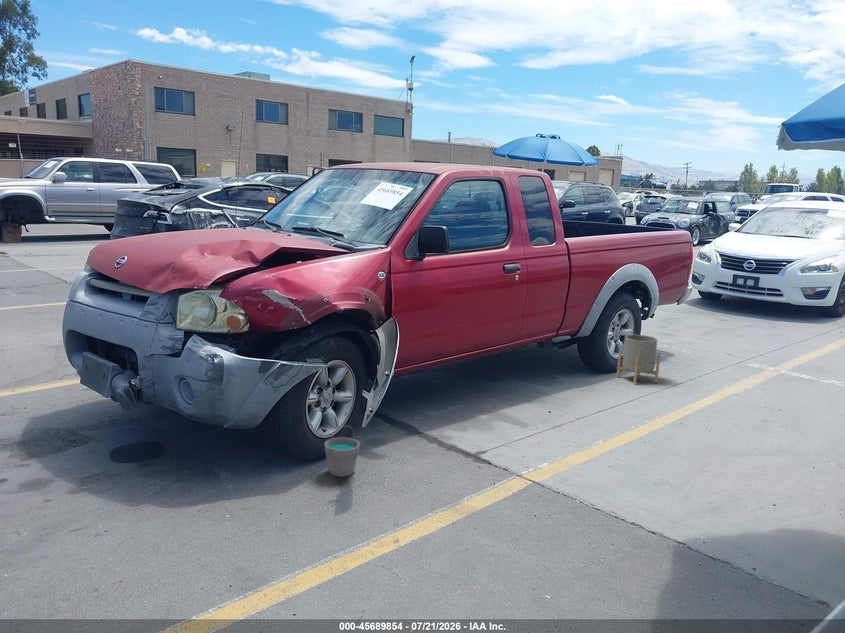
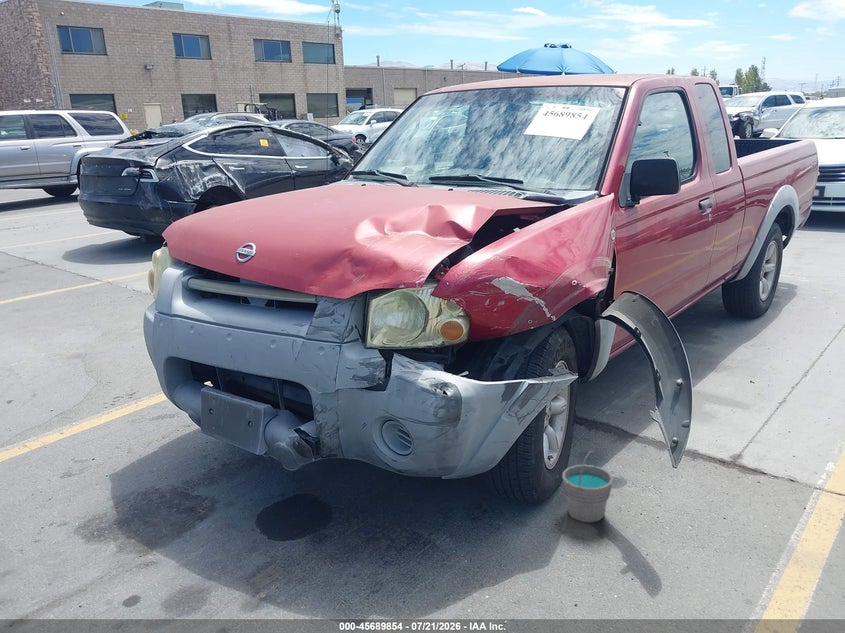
planter: present [617,335,660,384] -> none [766,269,822,329]

